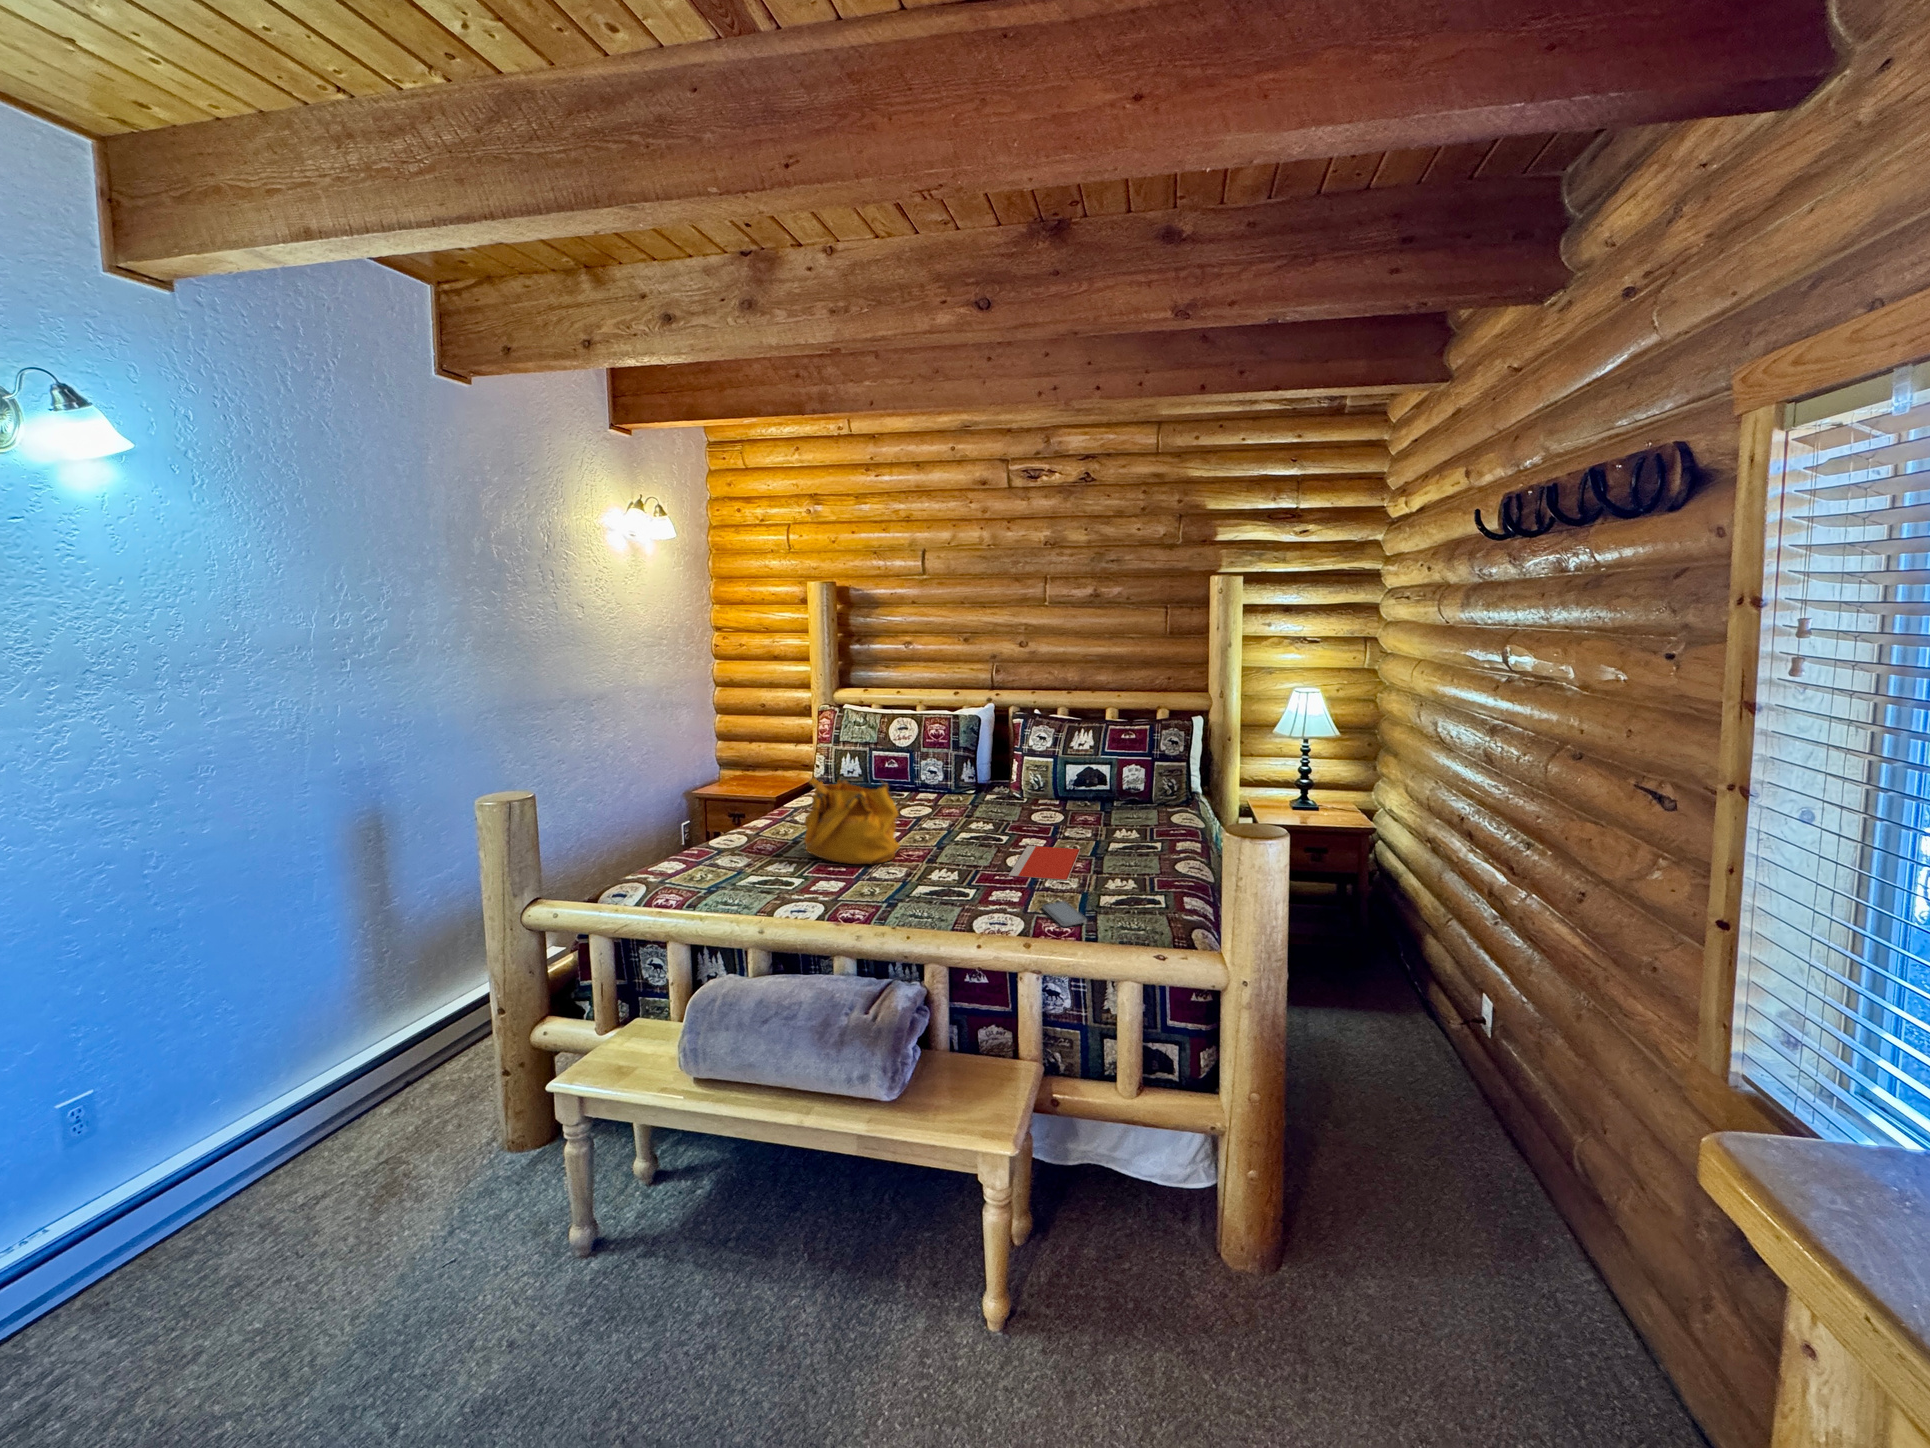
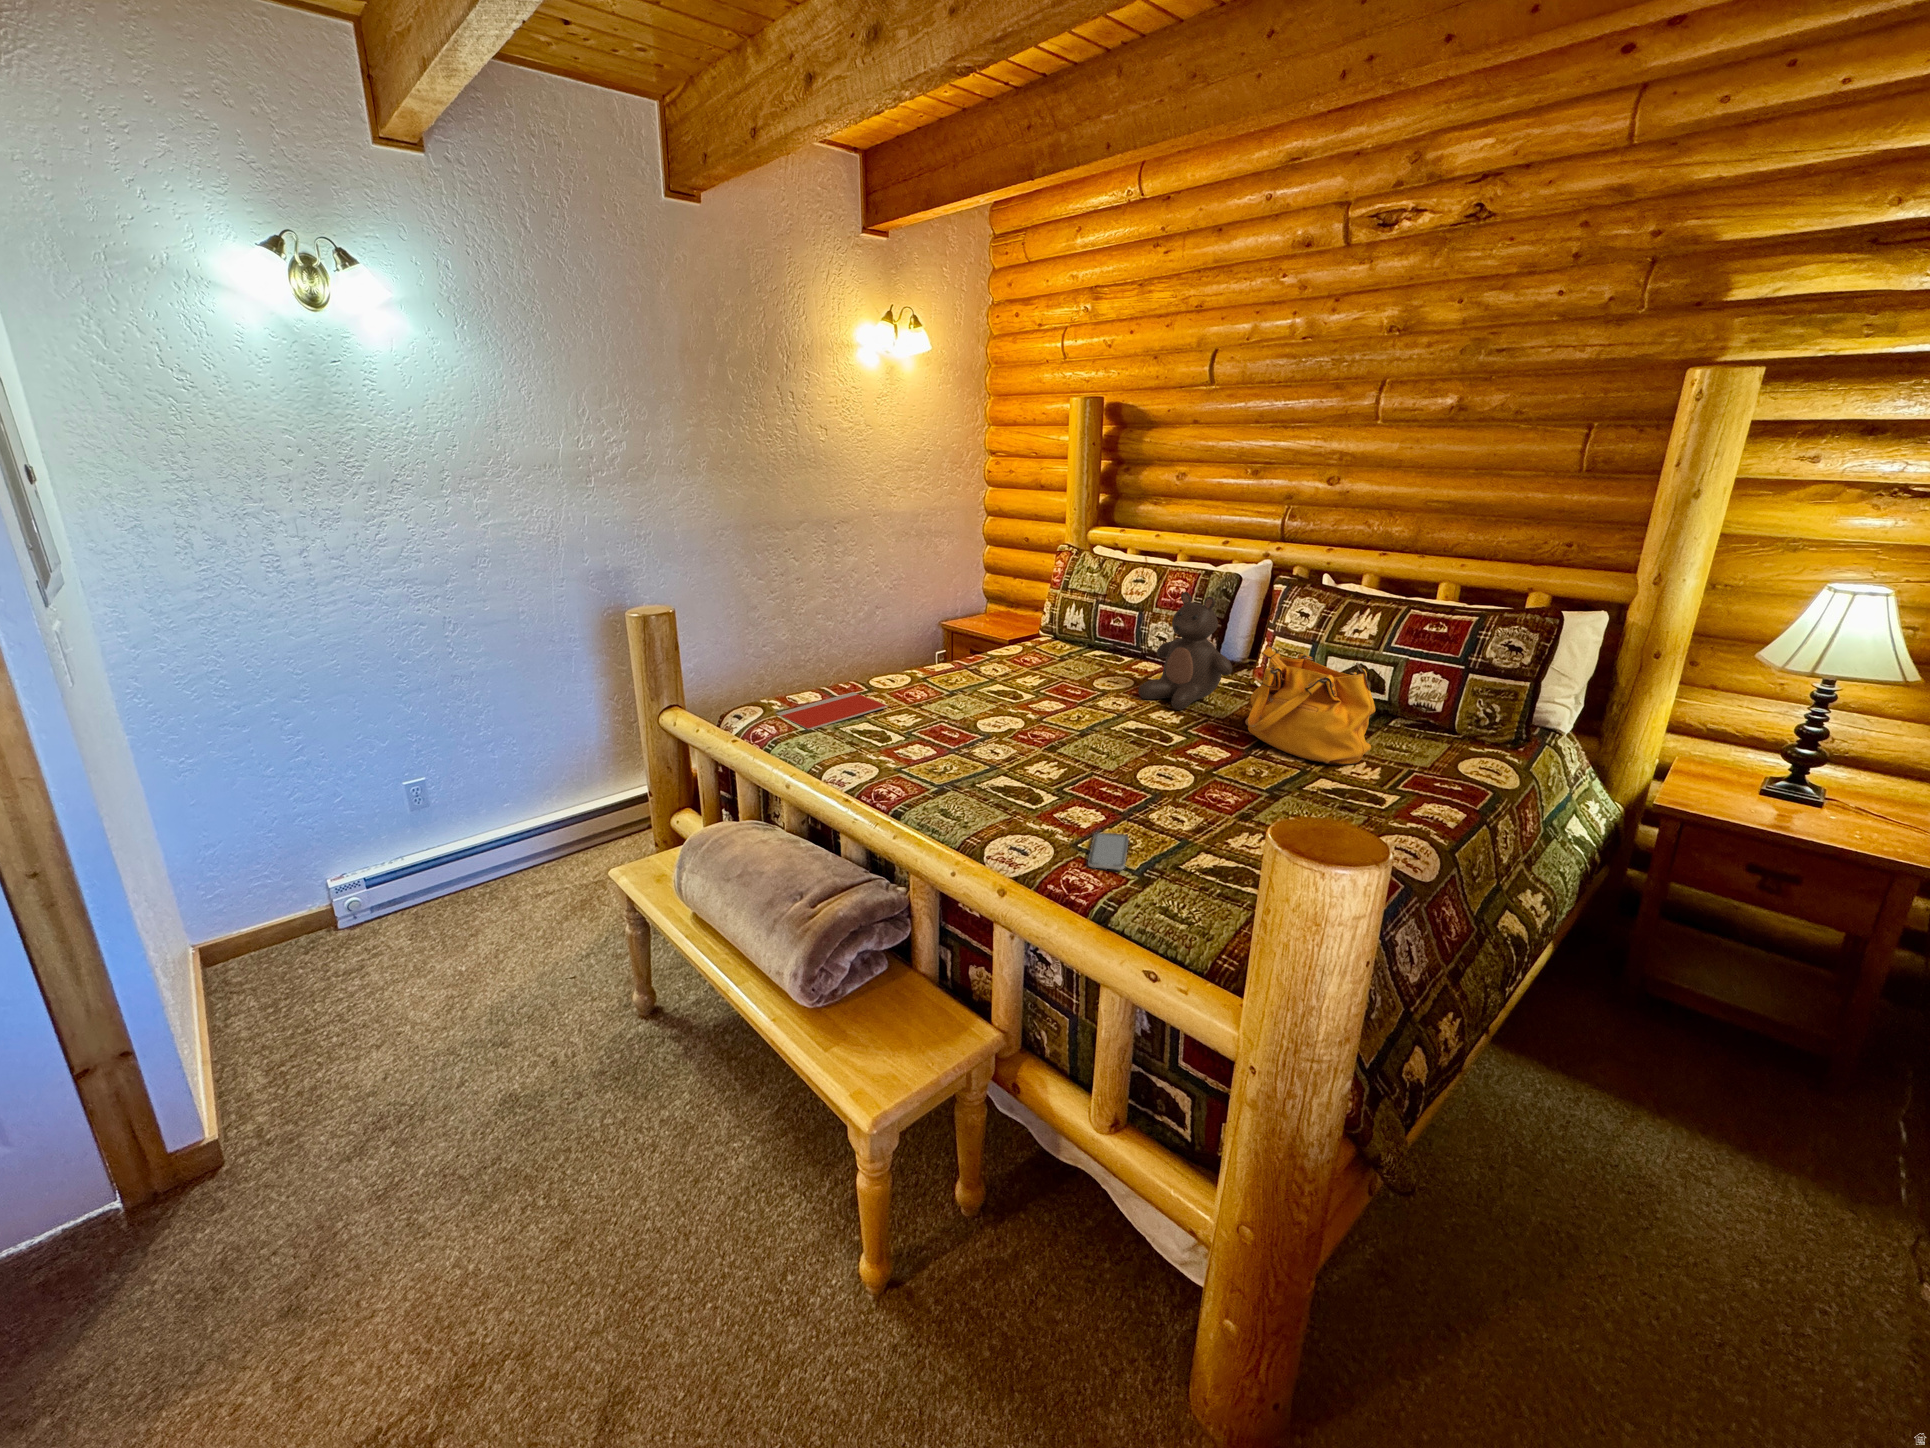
teddy bear: none [951,728,1017,820] -> present [1139,592,1232,710]
handbag: present [804,777,900,864] -> present [1248,647,1375,765]
notebook: present [1009,846,1080,881] -> present [776,692,887,730]

